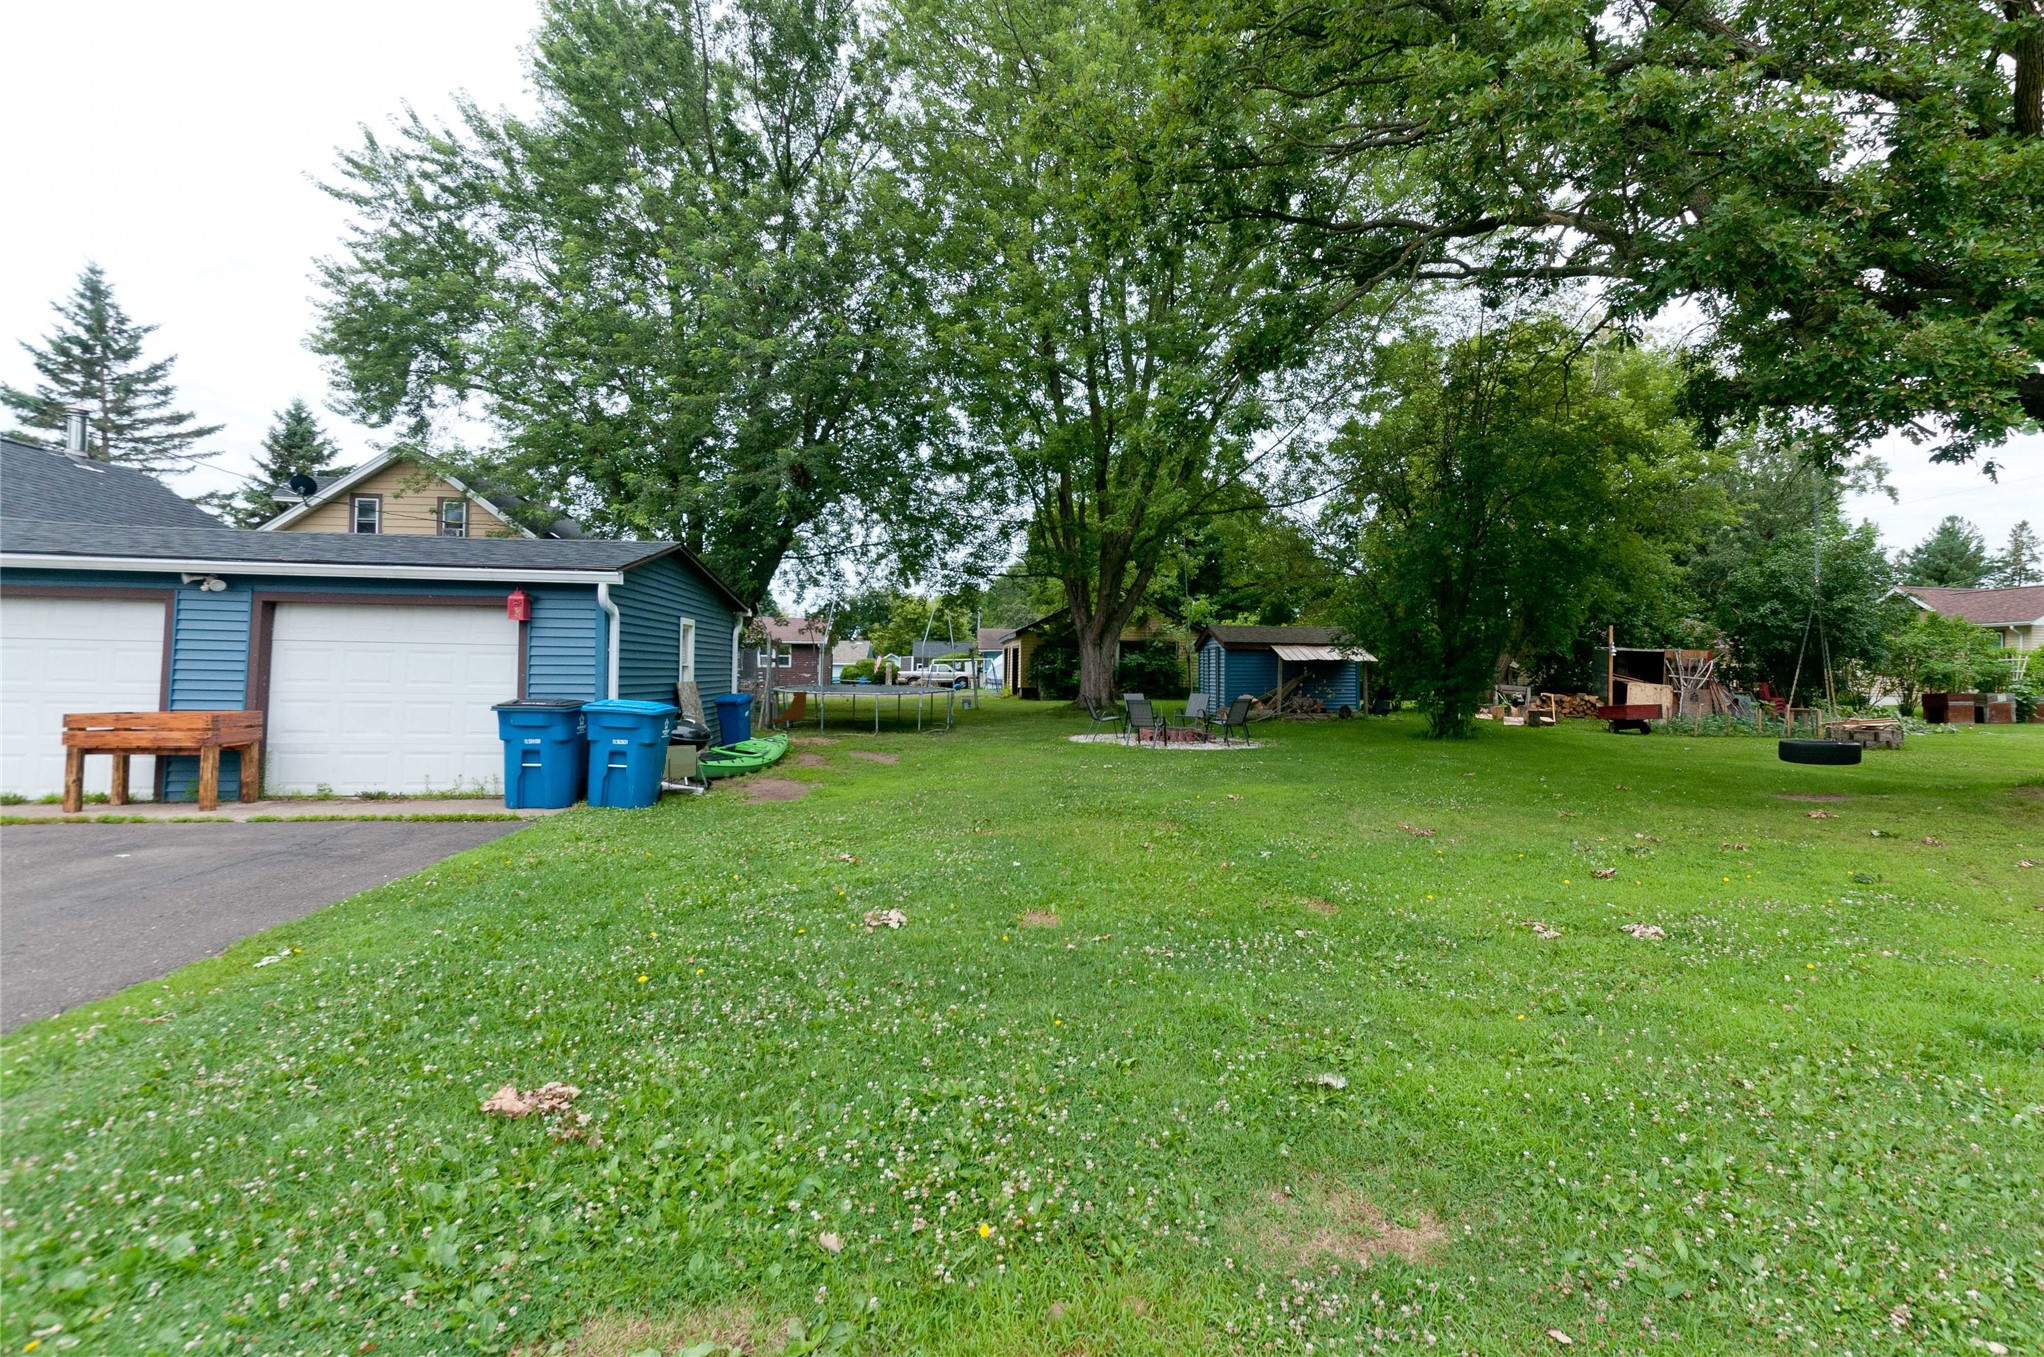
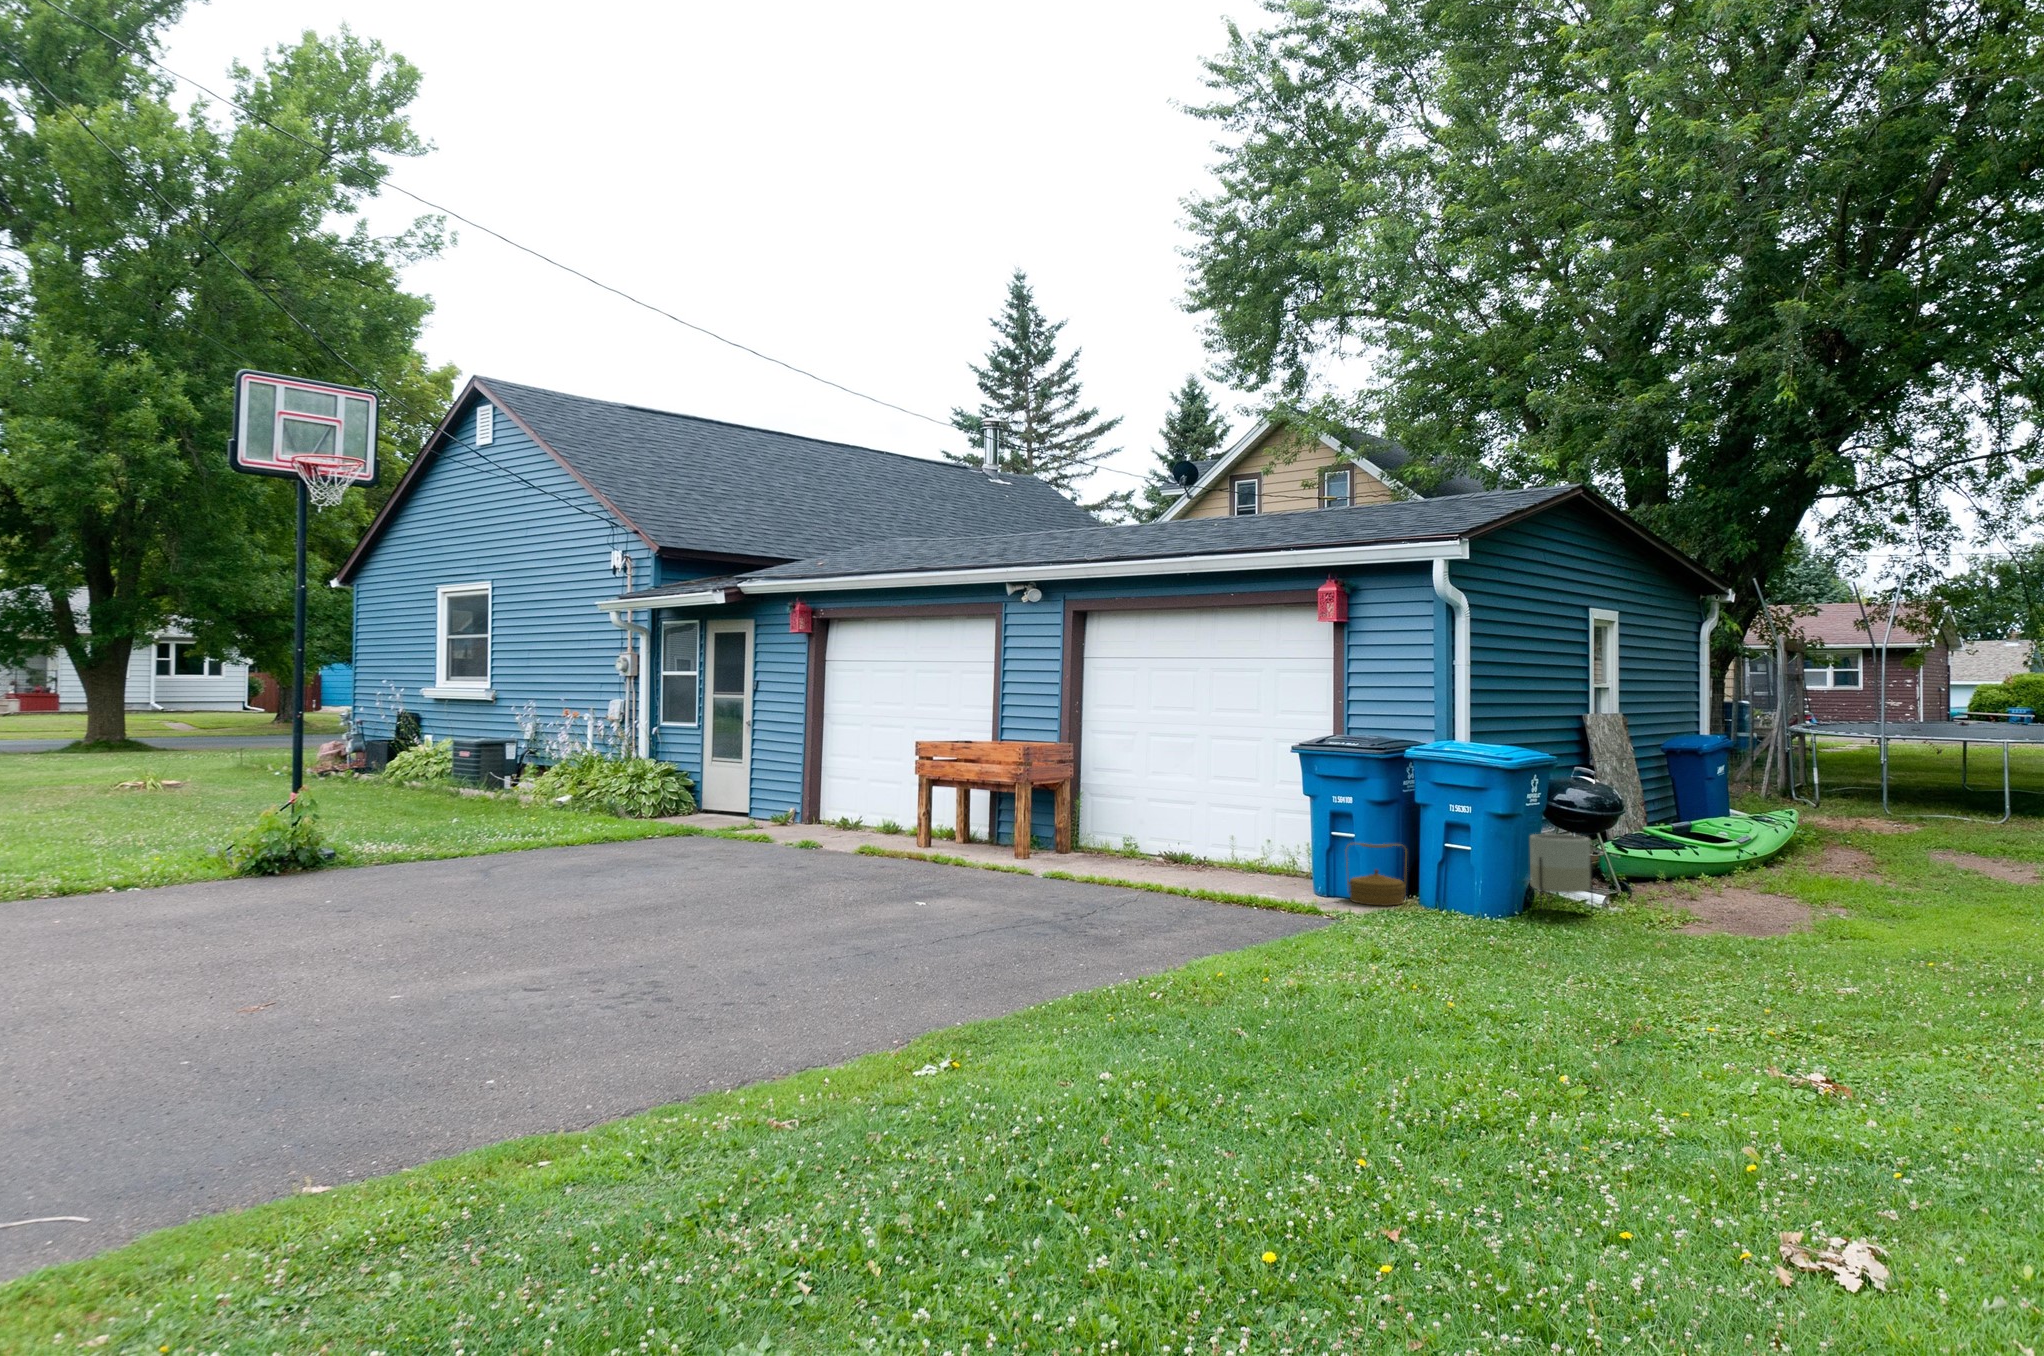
lounge chair: present [773,692,807,730] -> none [1793,734,1873,803]
woven basket: none [542,761,585,801] -> present [1346,843,1407,906]

